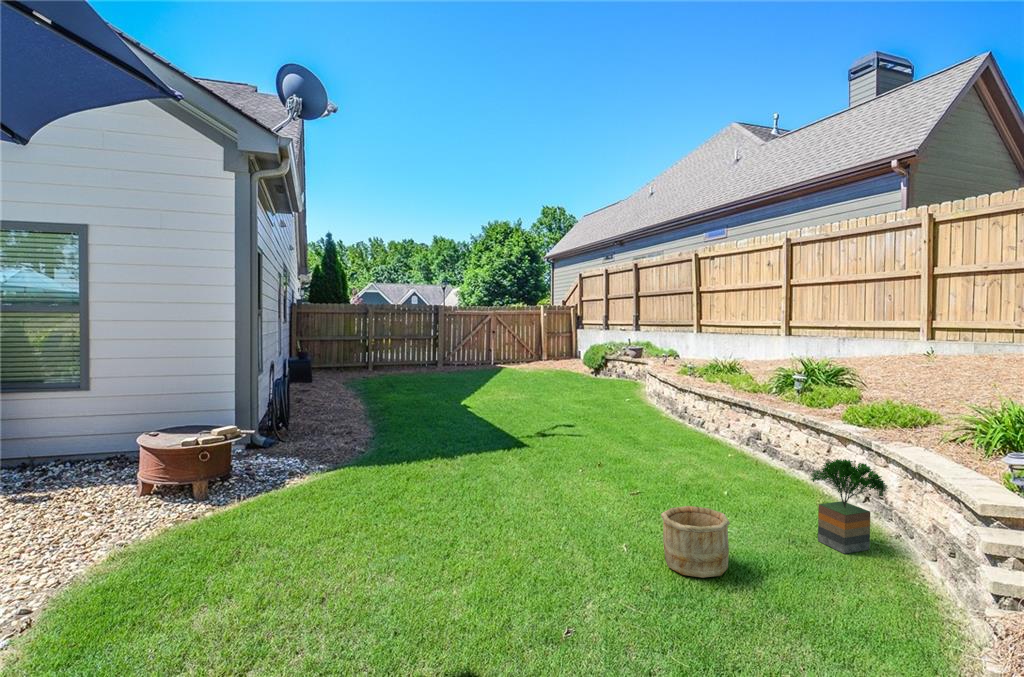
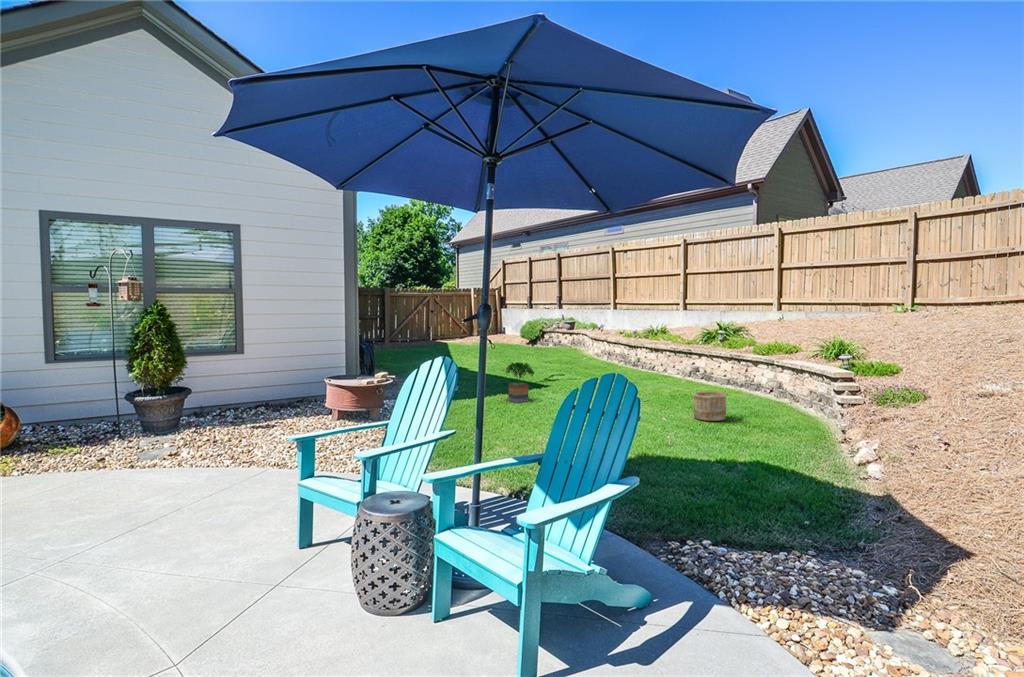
potted tree: present [811,459,888,554] -> present [506,362,534,403]

